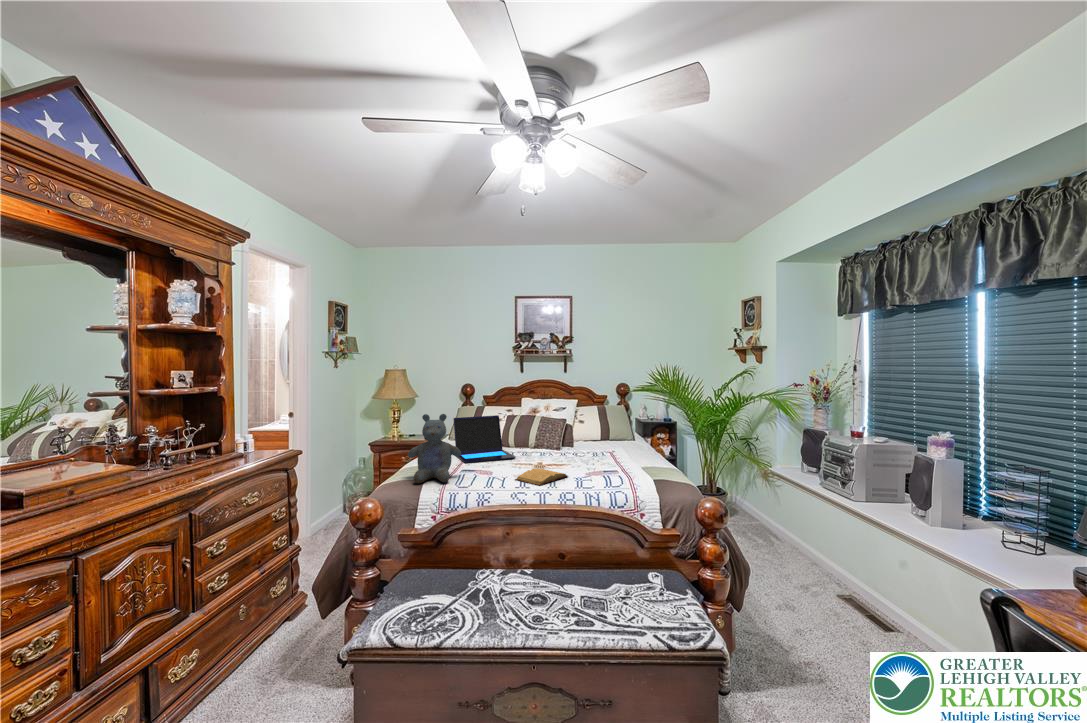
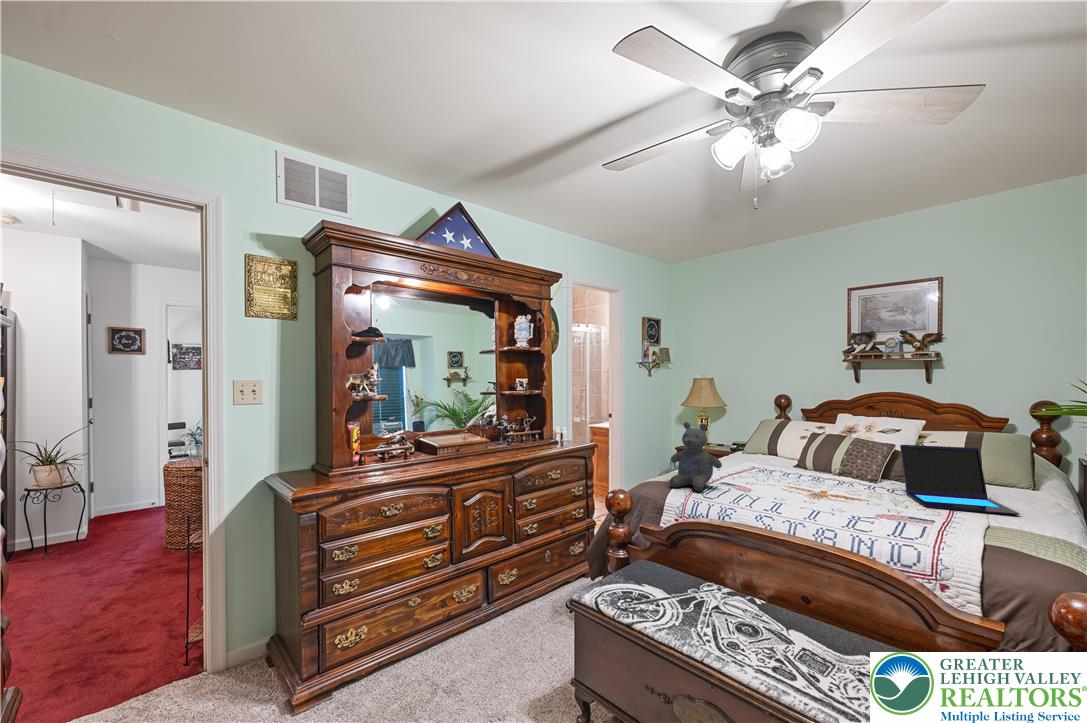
laptop: present [453,415,515,463] -> present [900,445,1020,515]
book: present [515,469,568,486] -> none [777,497,853,516]

